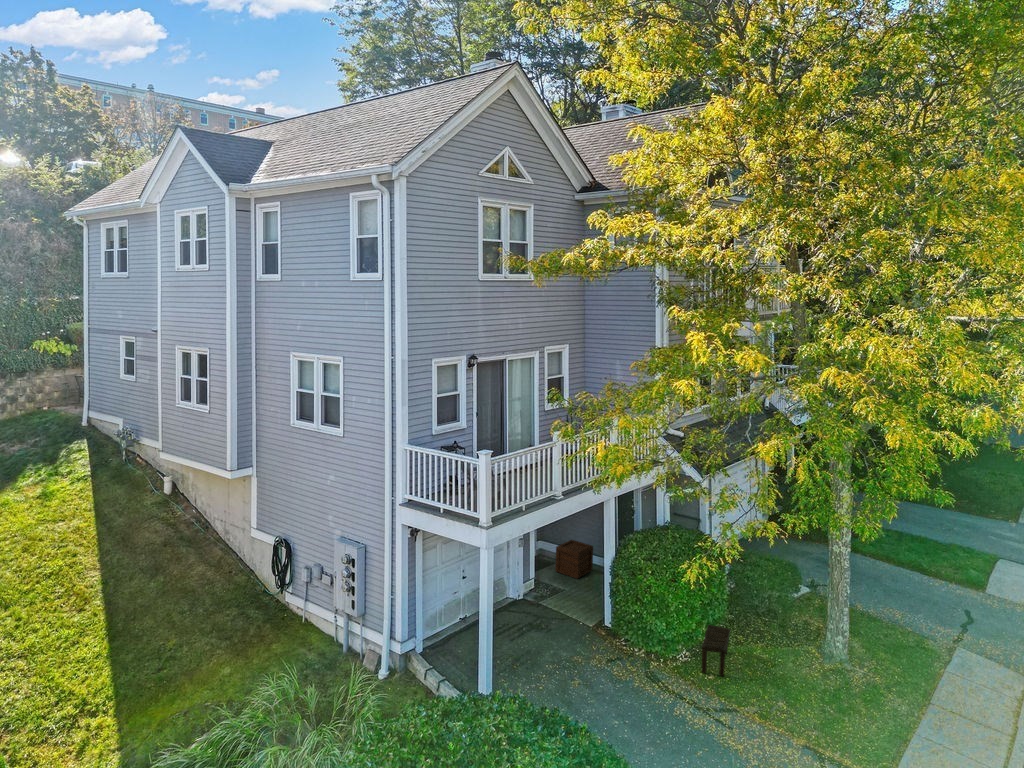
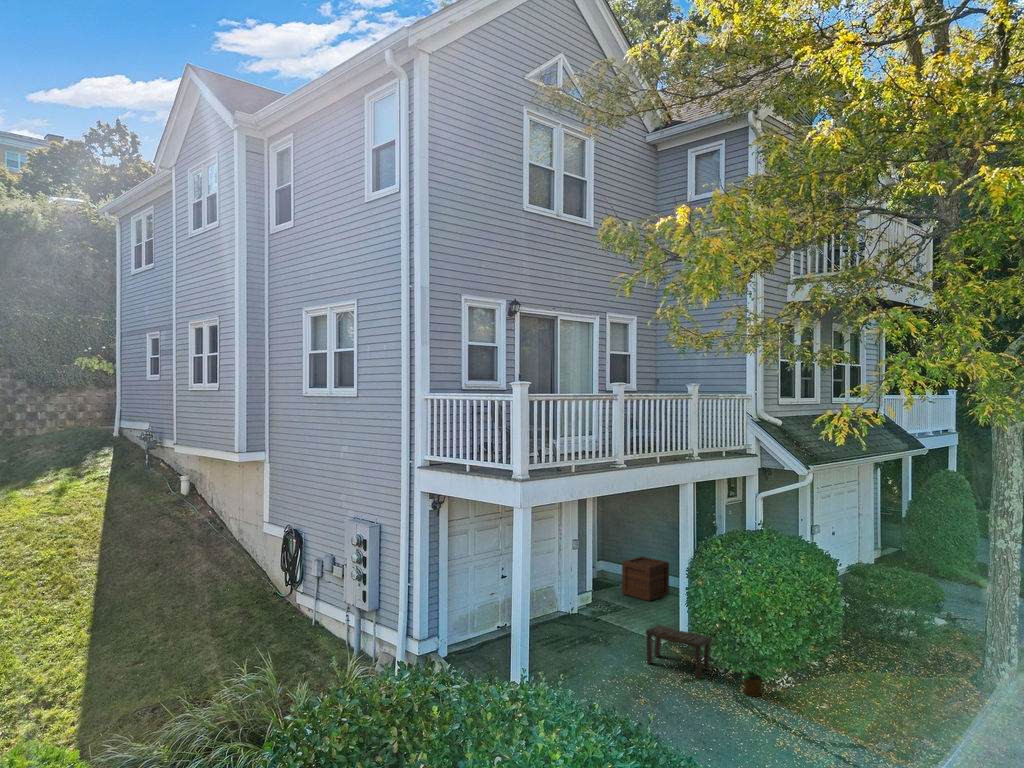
bench: present [702,625,731,676] -> present [646,625,712,678]
potted plant: none [639,639,670,672] -> present [724,654,766,697]

